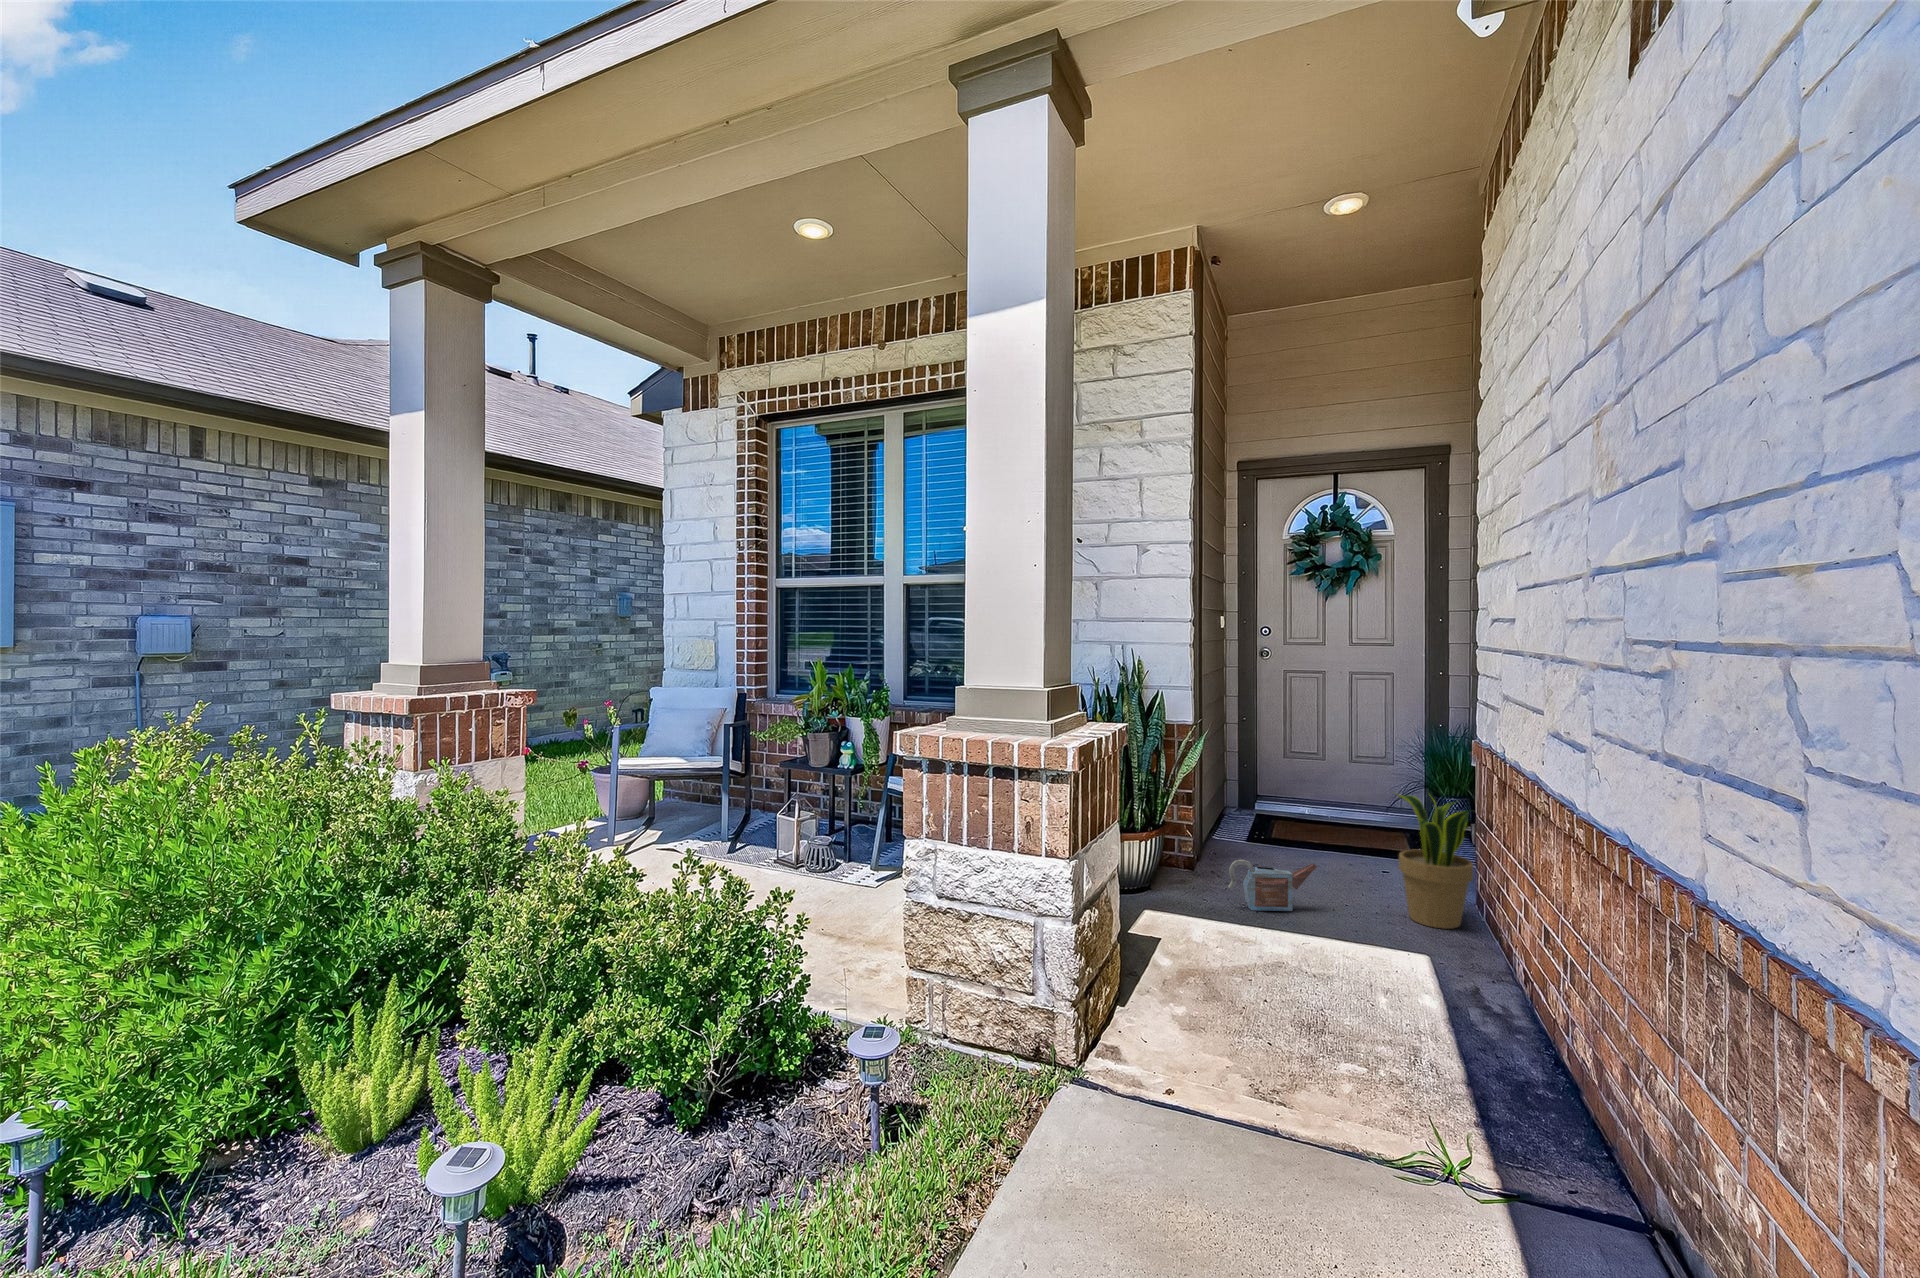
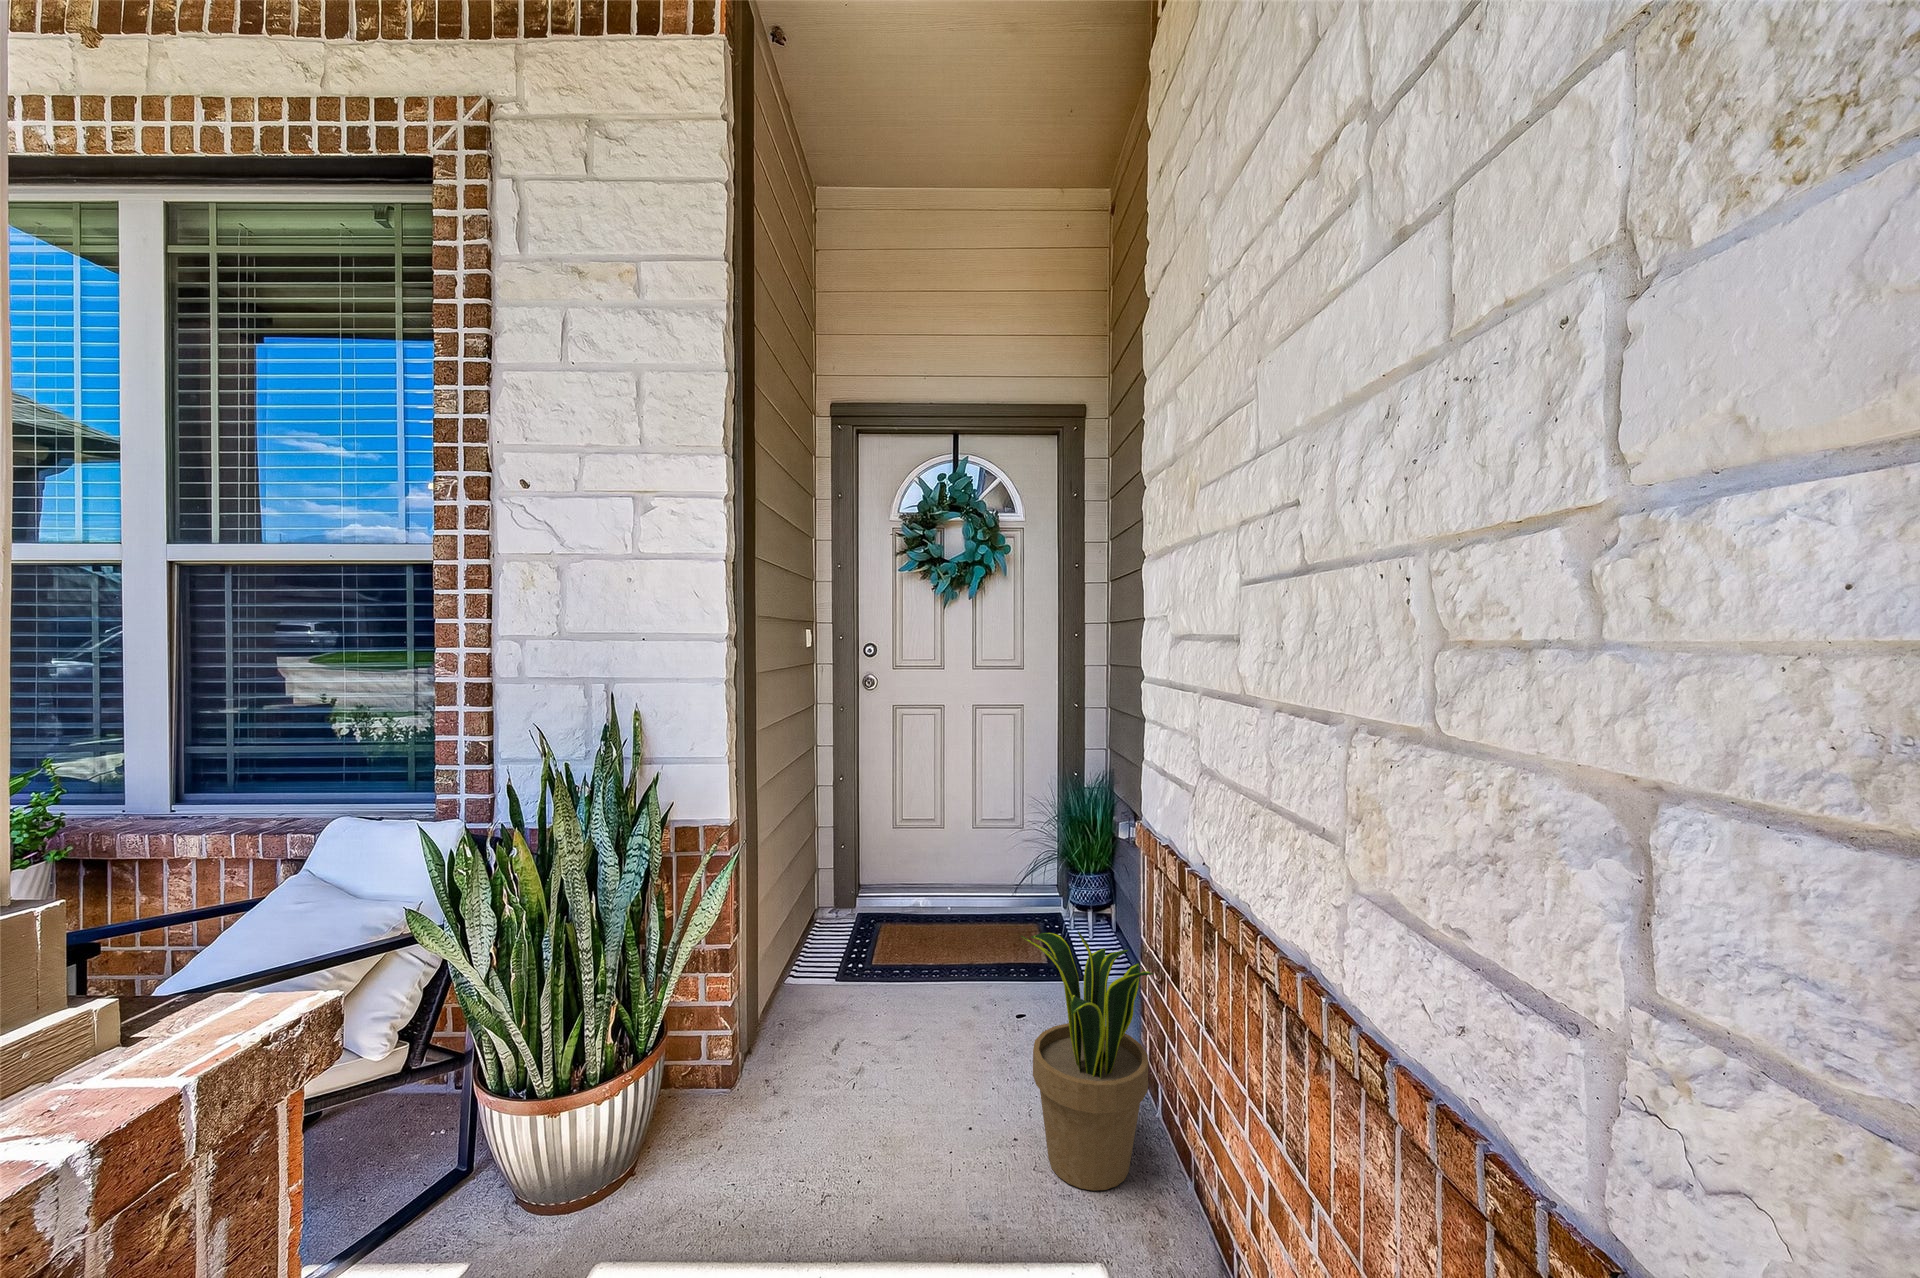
watering can: present [1228,860,1317,911] -> none [720,1091,897,1222]

